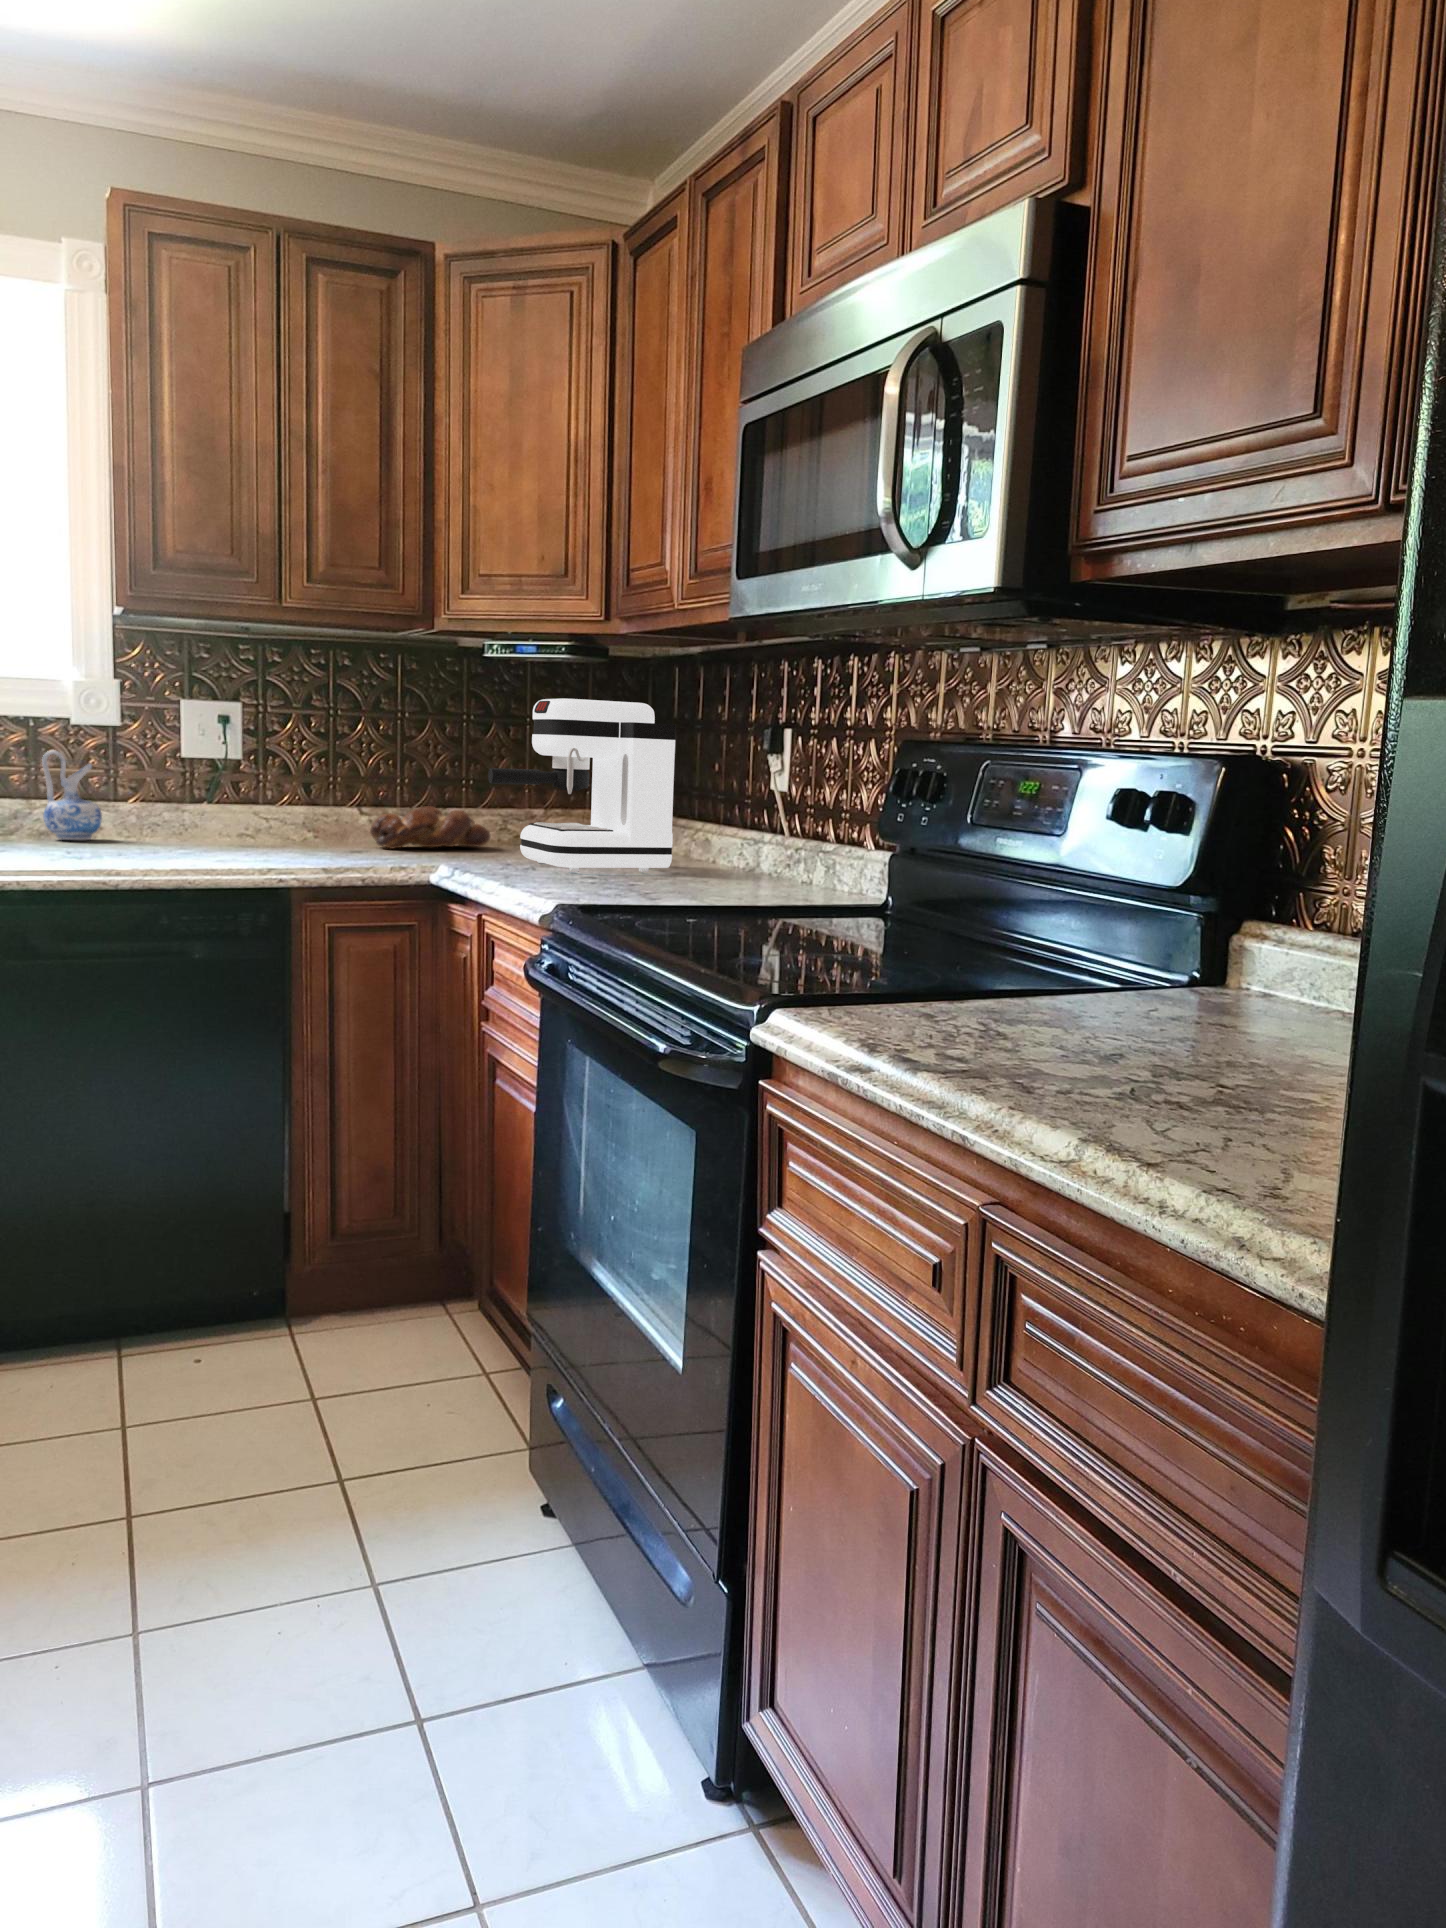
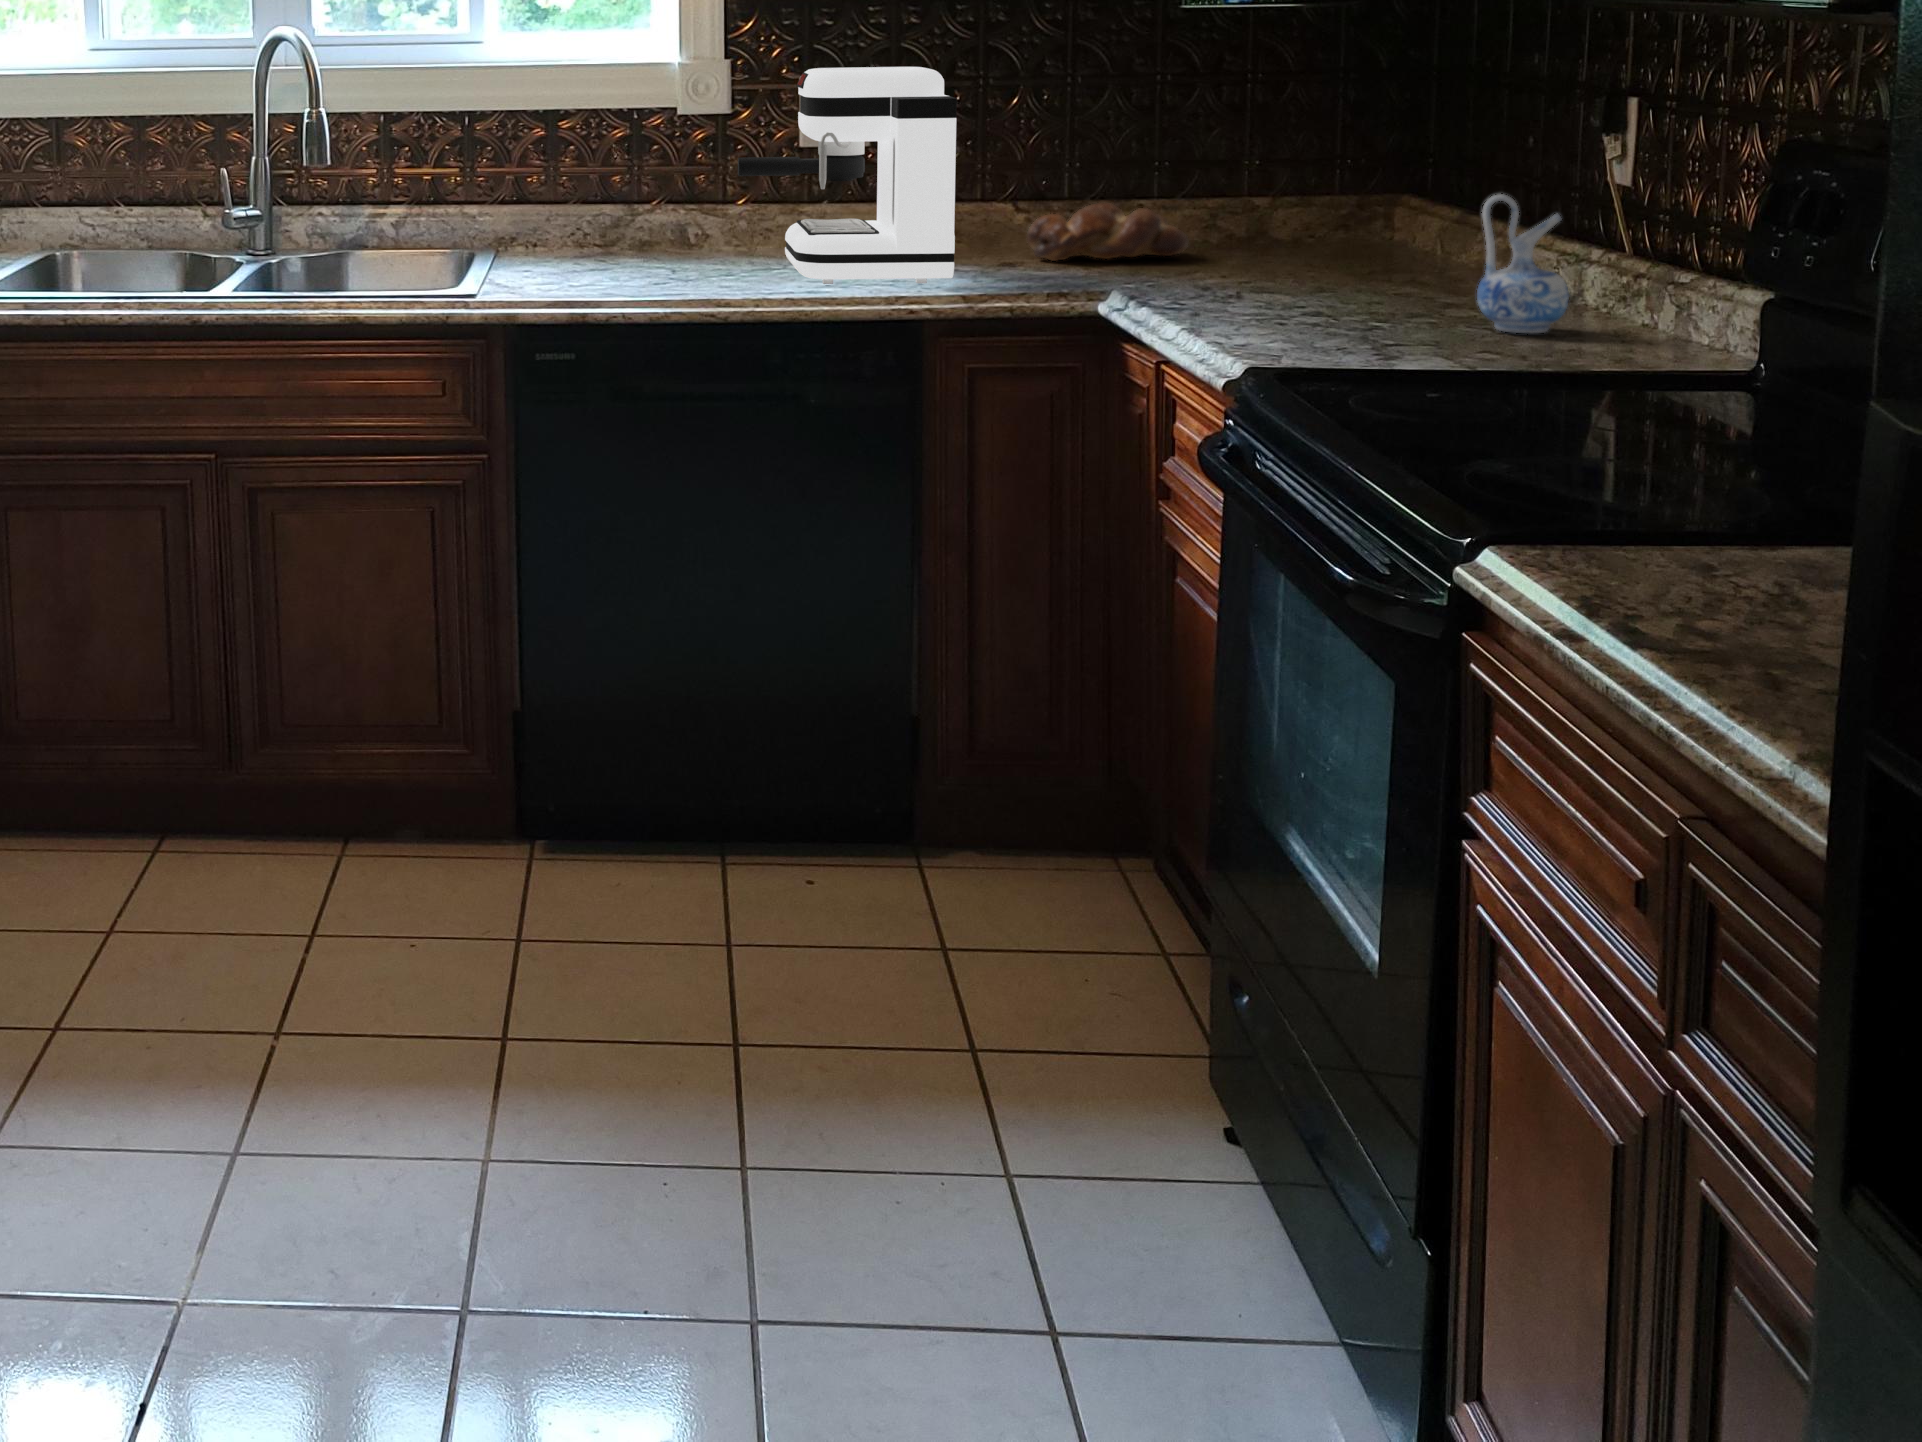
coffee maker: present [488,699,676,872] -> present [738,67,957,284]
ceramic pitcher: present [42,750,102,840] -> present [1477,194,1569,333]

